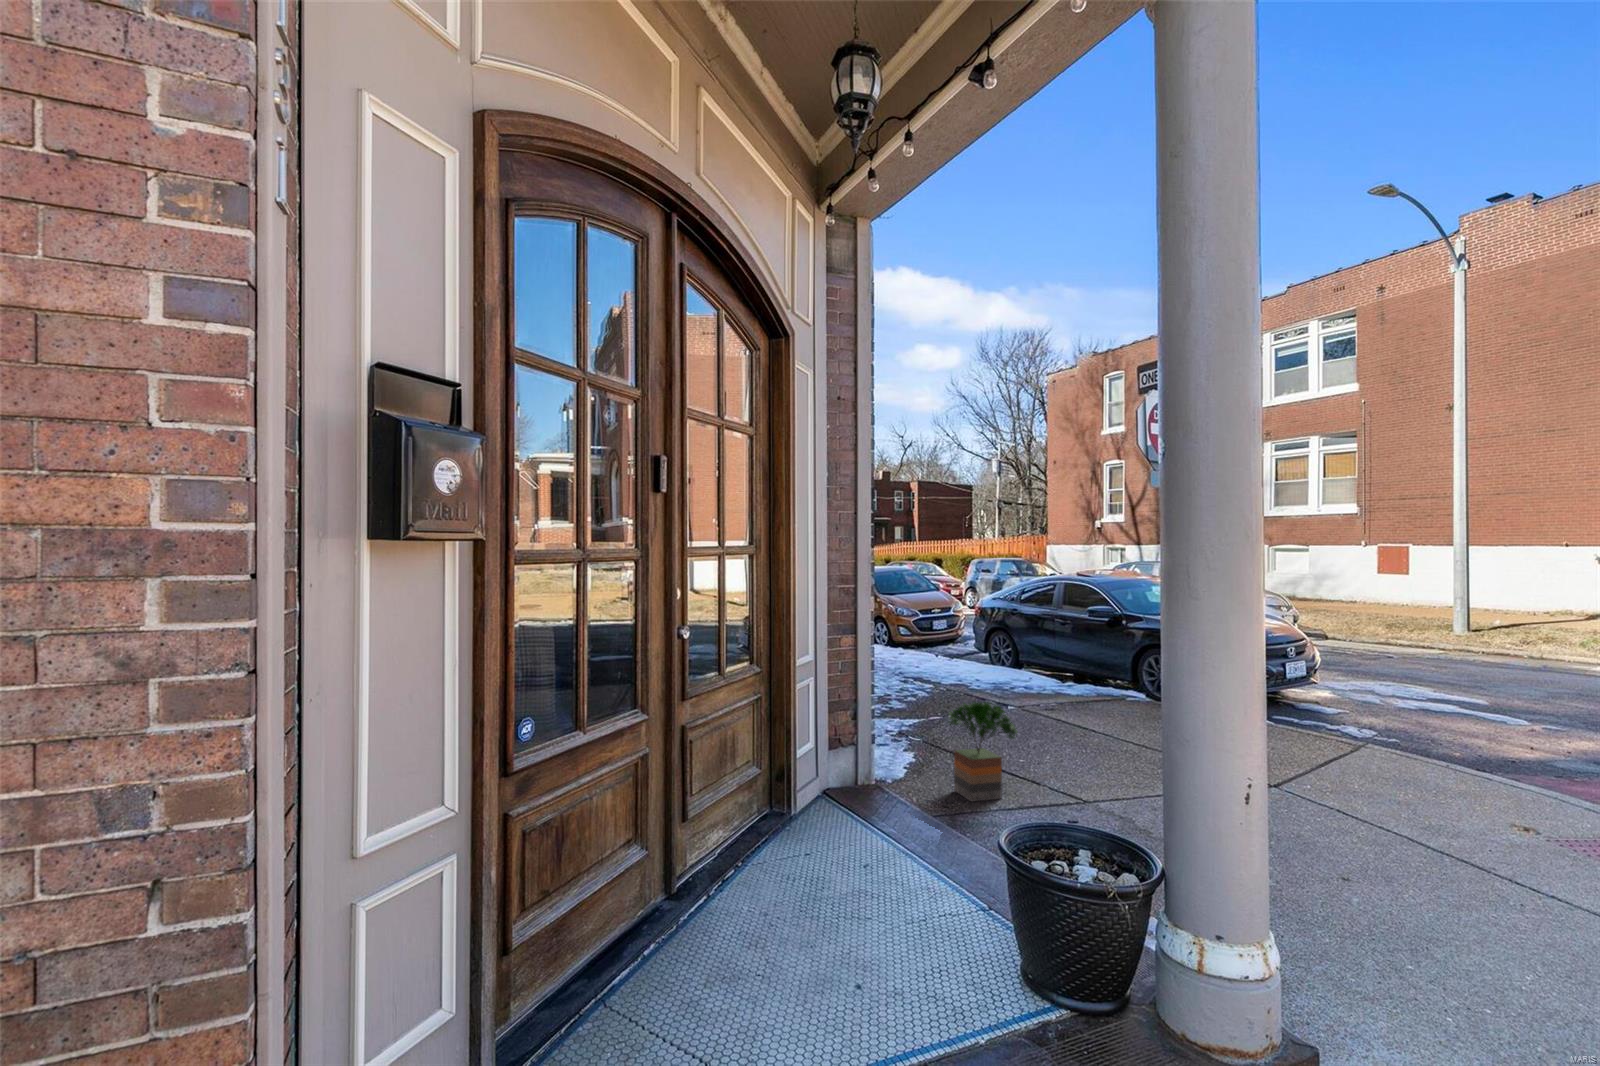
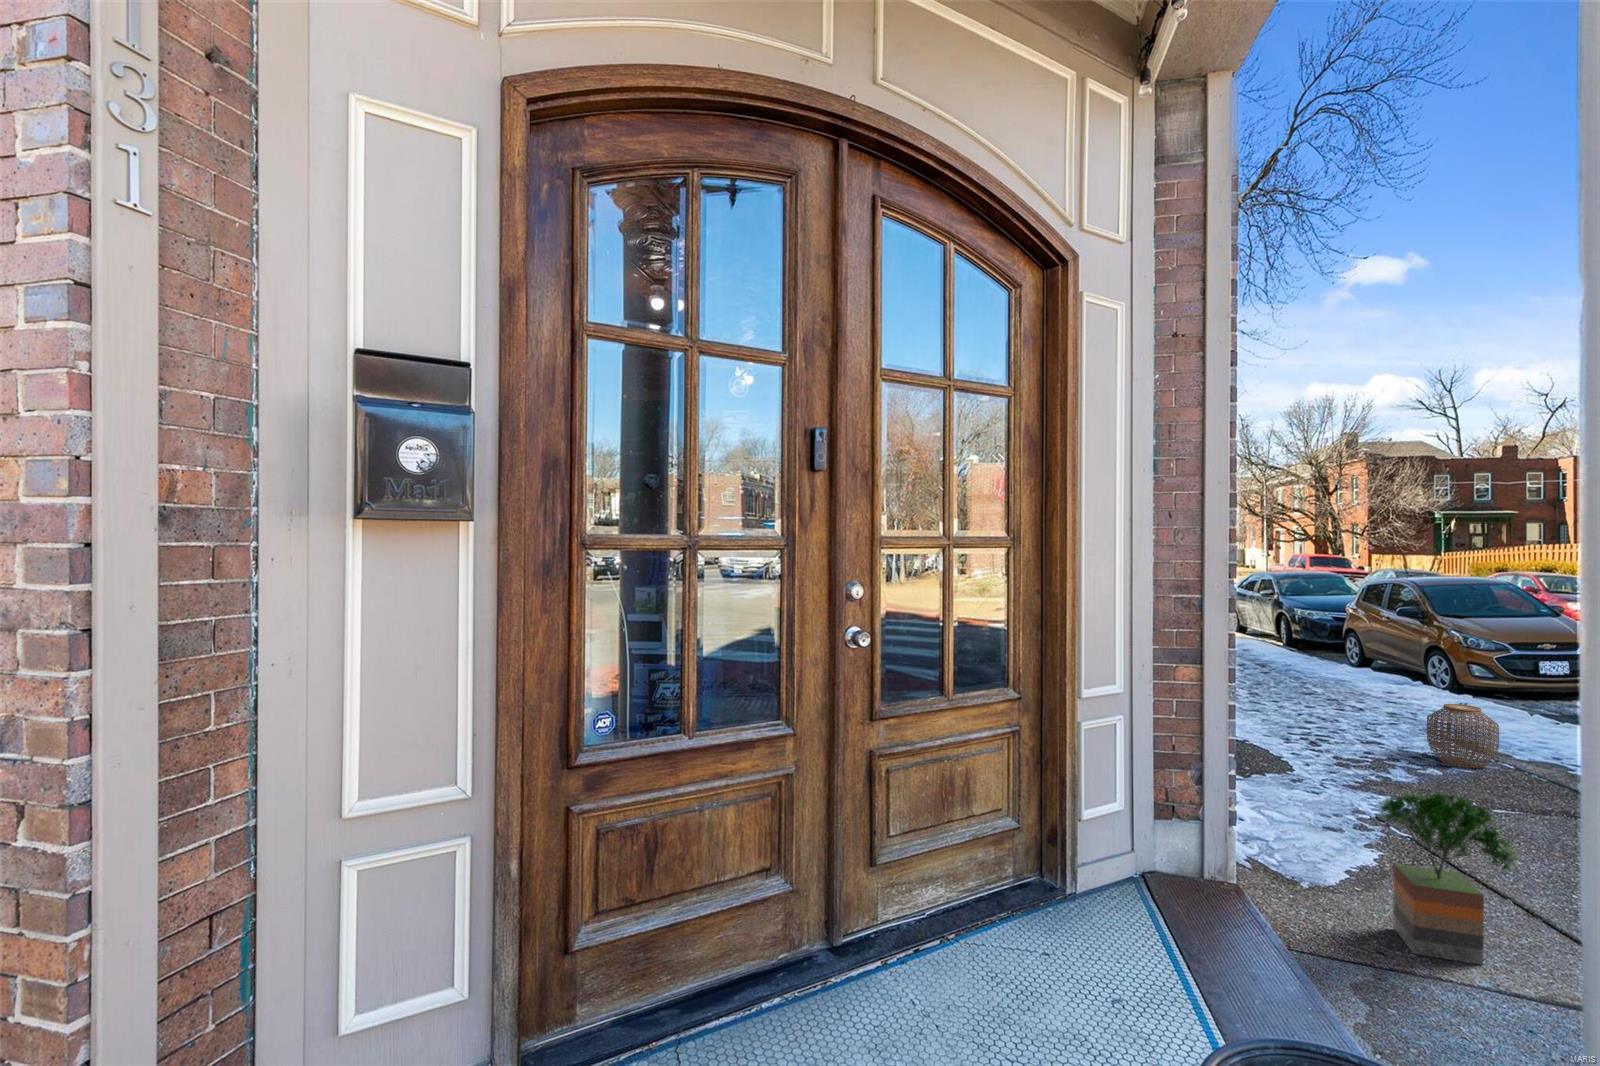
woven basket: none [905,652,941,693] -> present [1427,704,1499,768]

